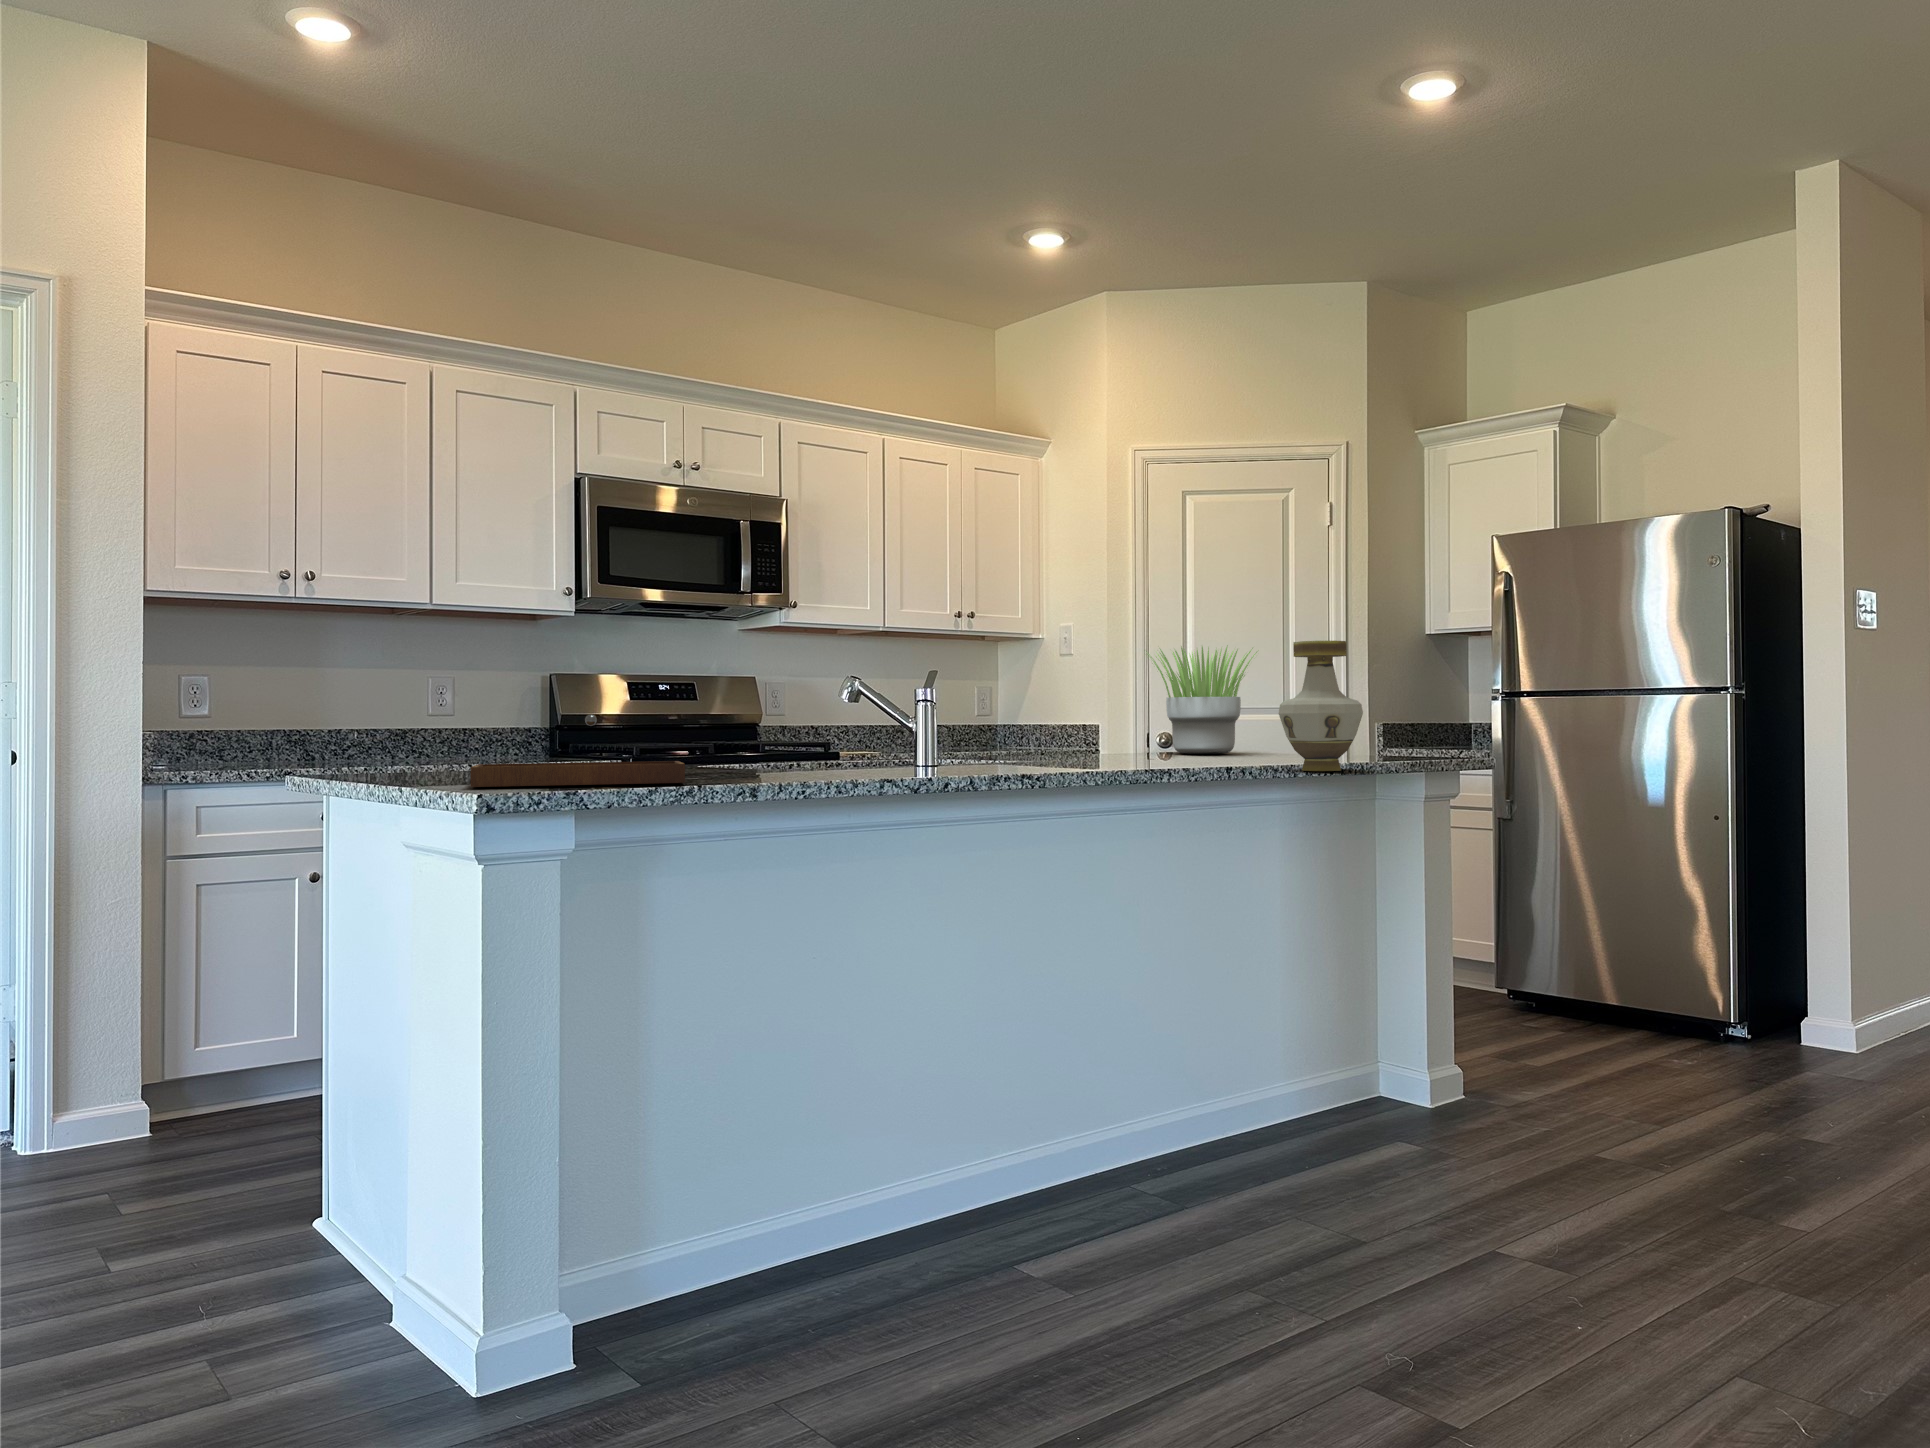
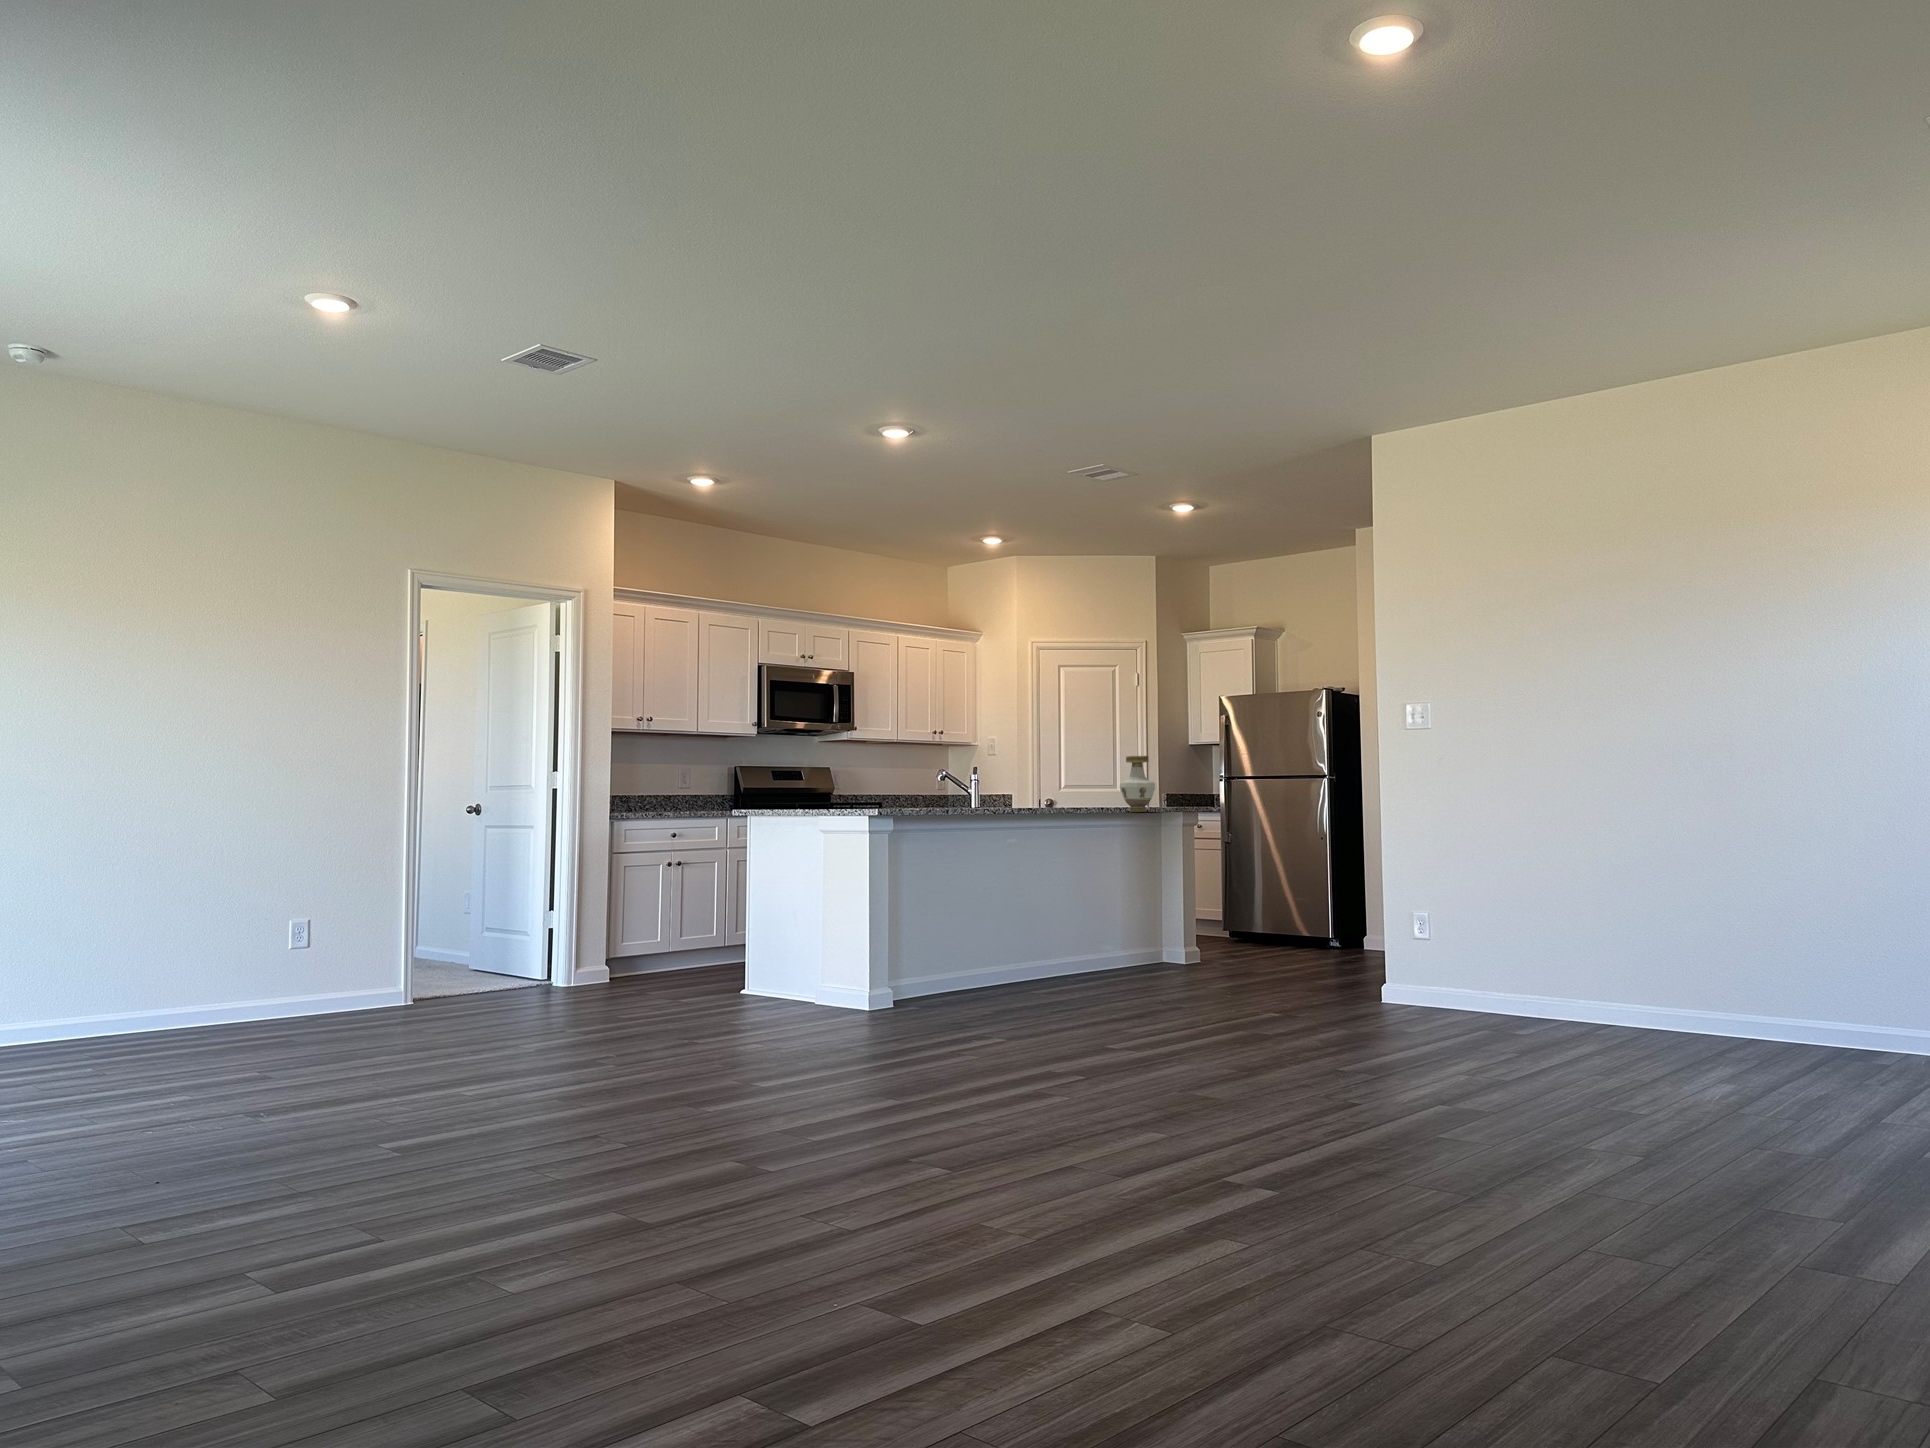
potted plant: present [1146,645,1257,754] -> none [1050,755,1109,806]
tray: present [471,715,685,787] -> none [797,786,887,815]

